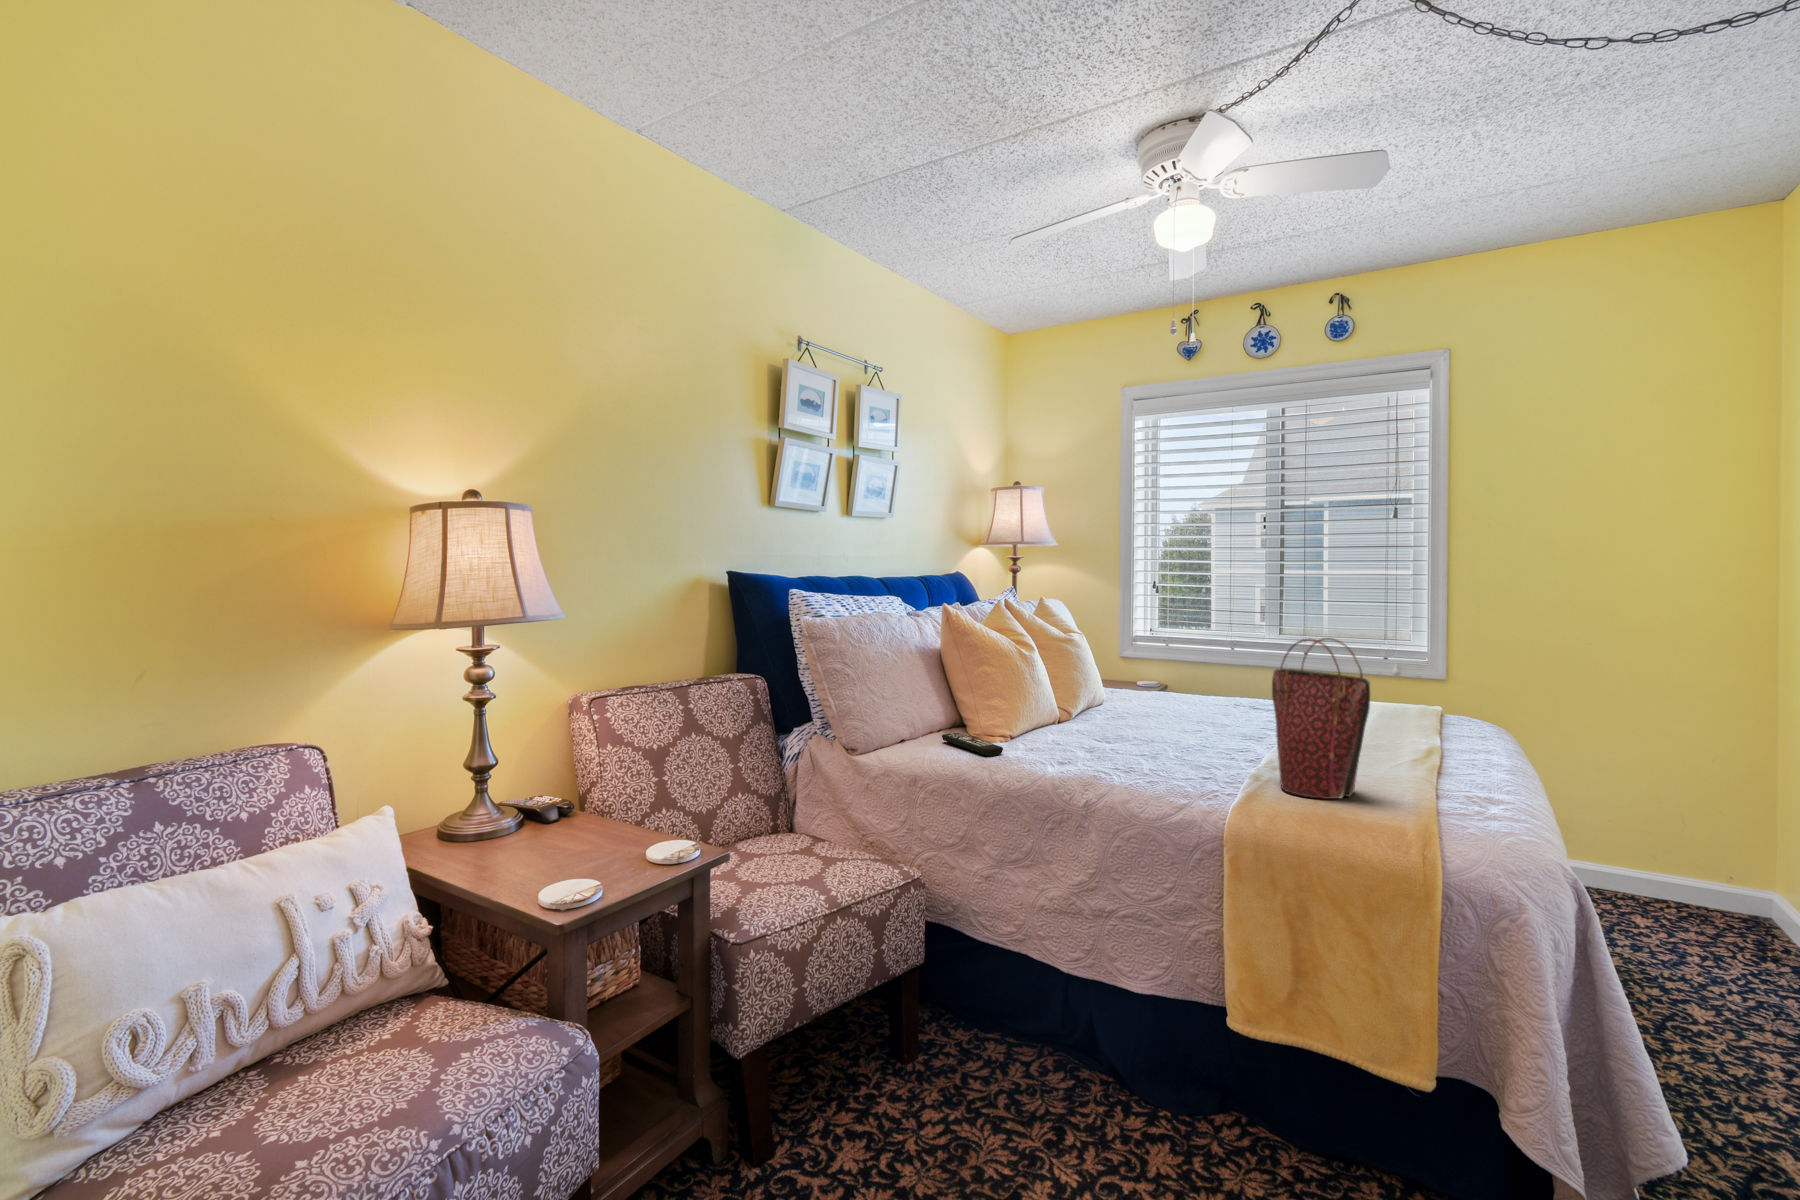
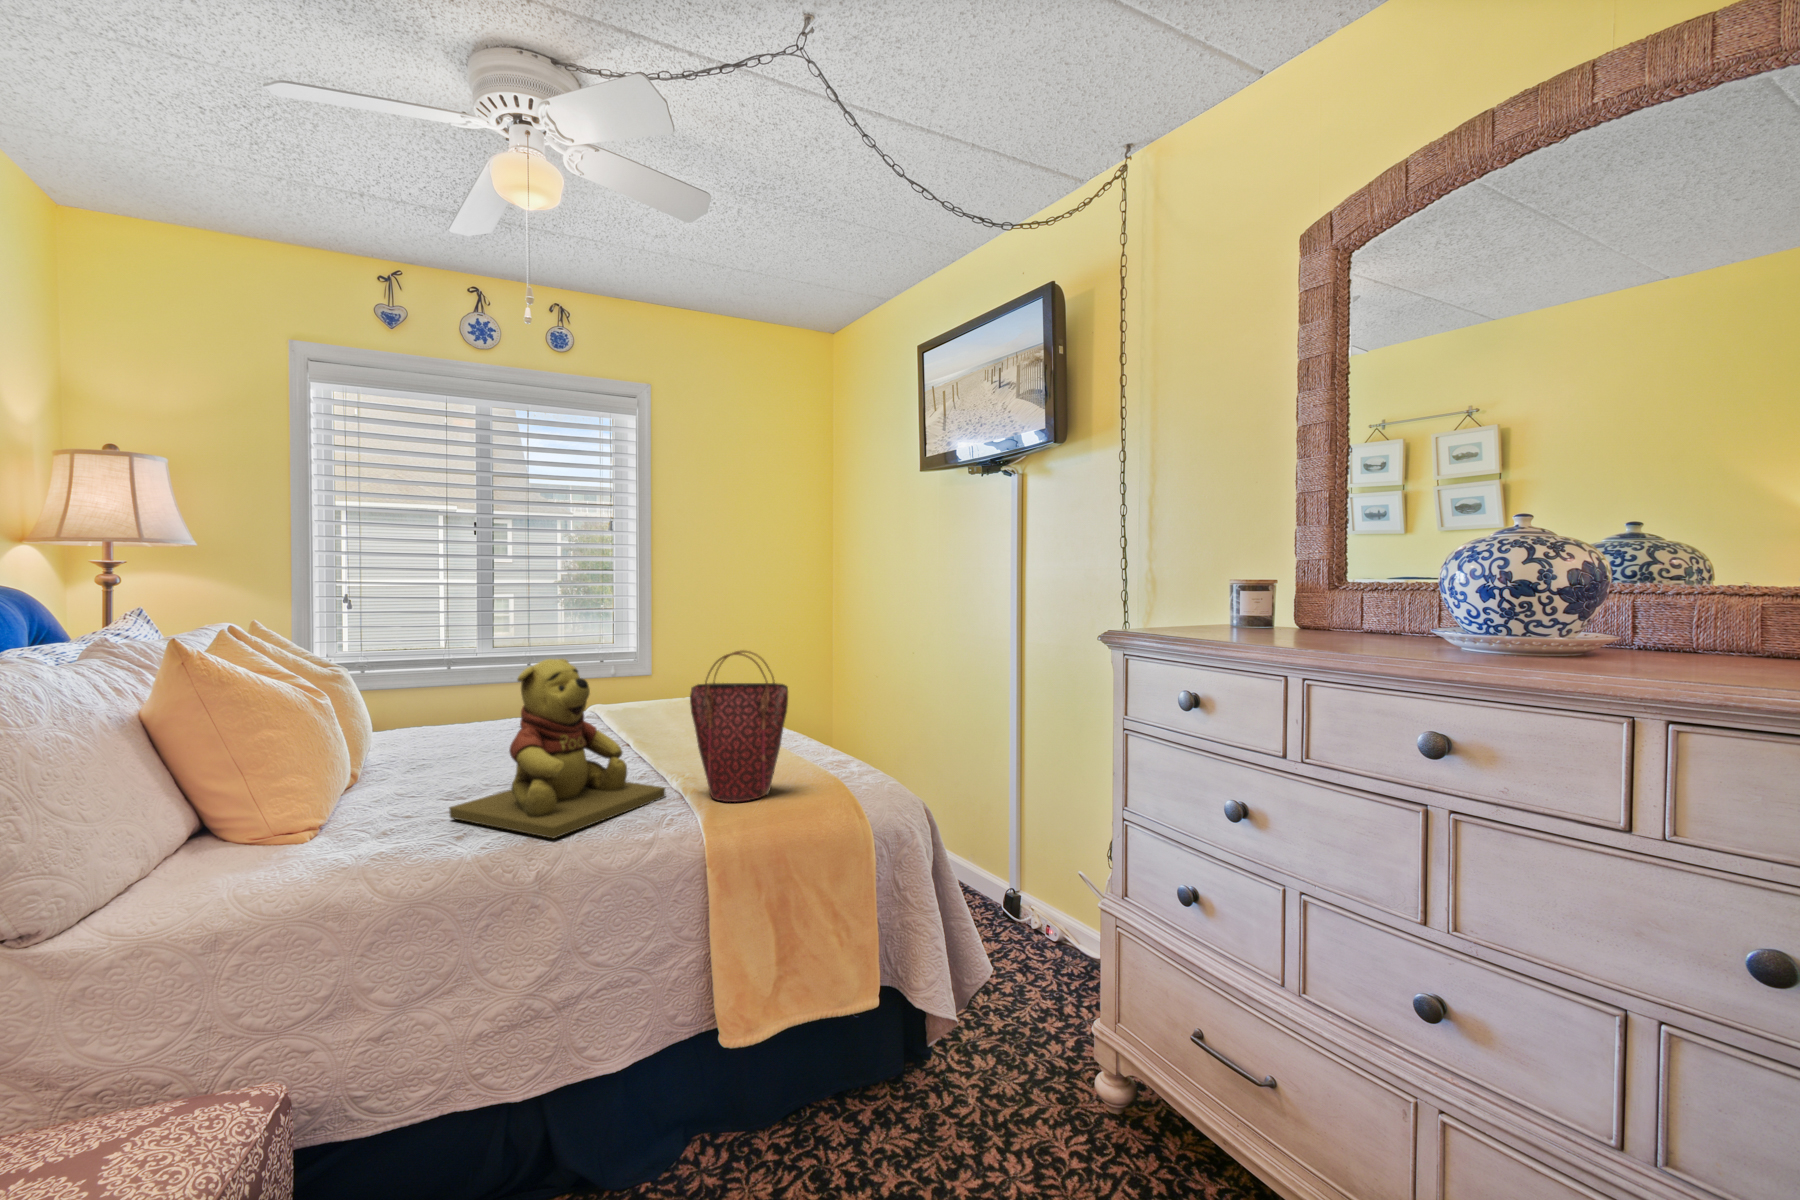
teddy bear: none [1081,631,1246,777] -> present [449,659,665,838]
remote control: present [942,733,1003,756] -> none [197,848,347,868]

